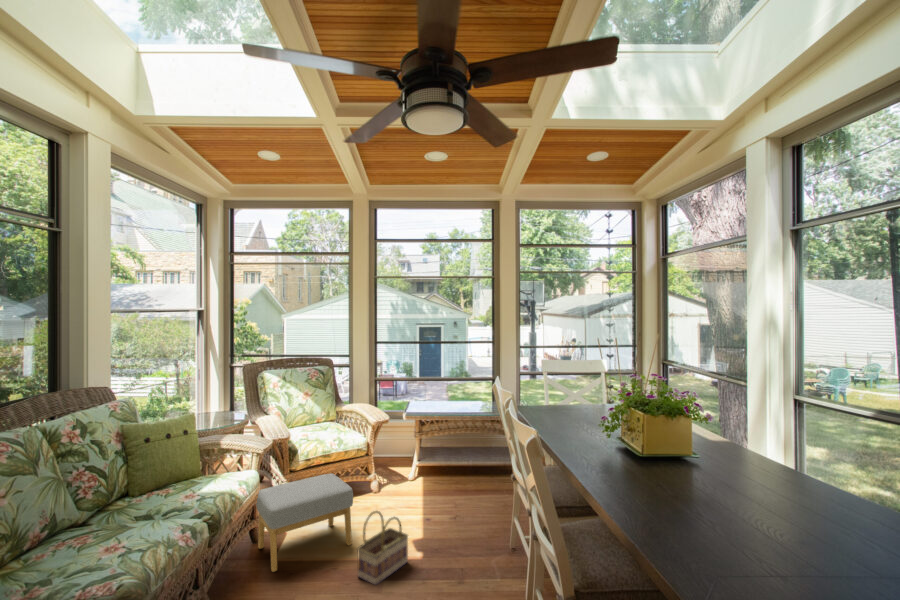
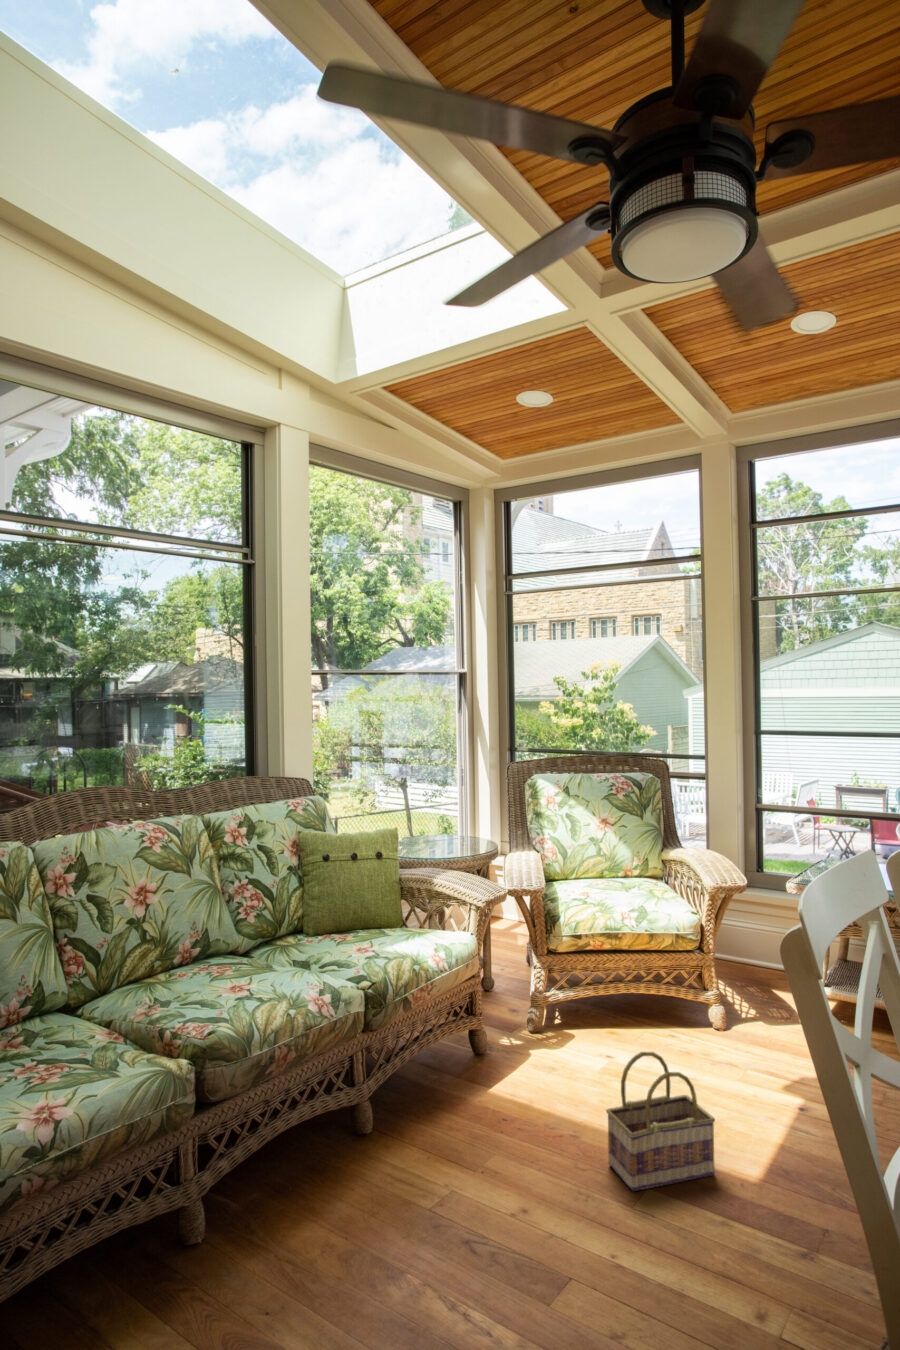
footstool: present [256,474,353,572] -> none [478,968,630,1107]

